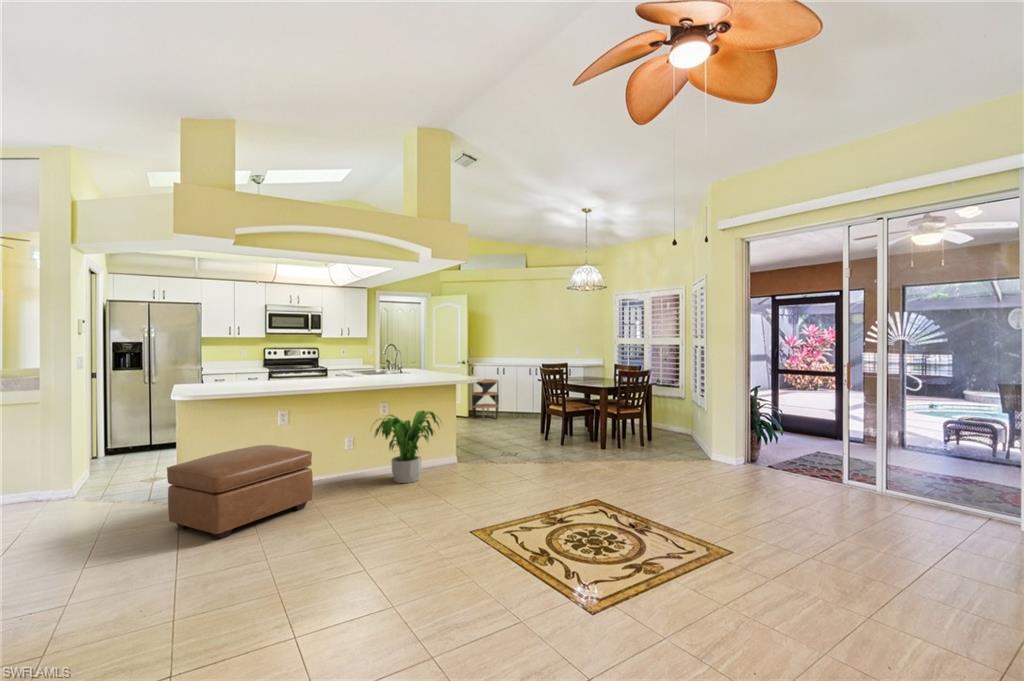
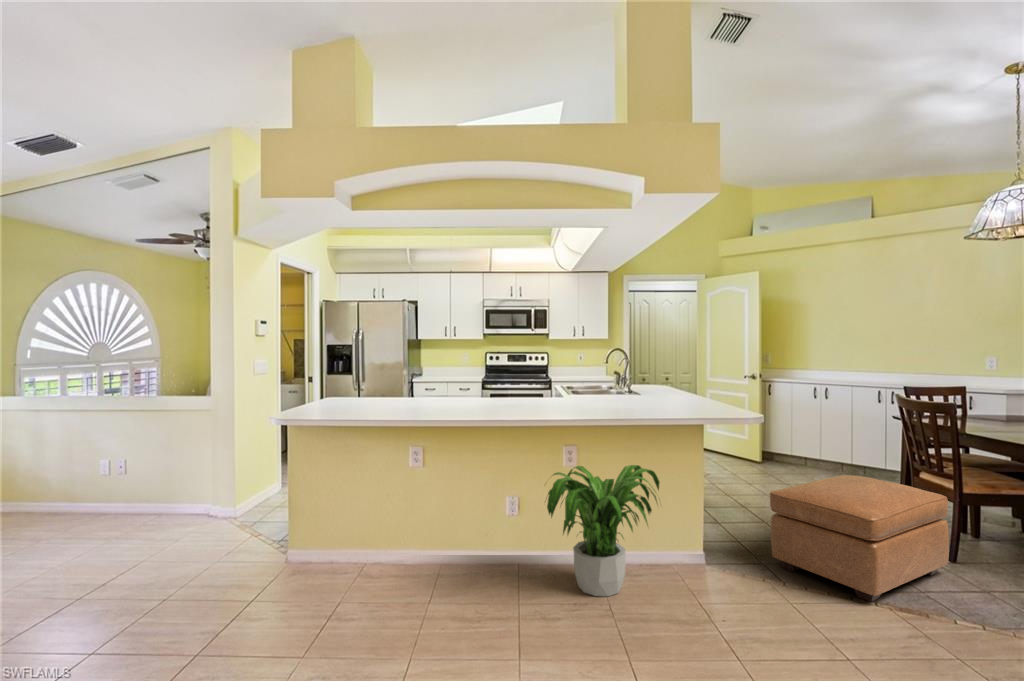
side table: present [472,379,499,420] -> none [767,405,817,472]
ottoman: present [167,445,313,539] -> present [770,475,949,602]

